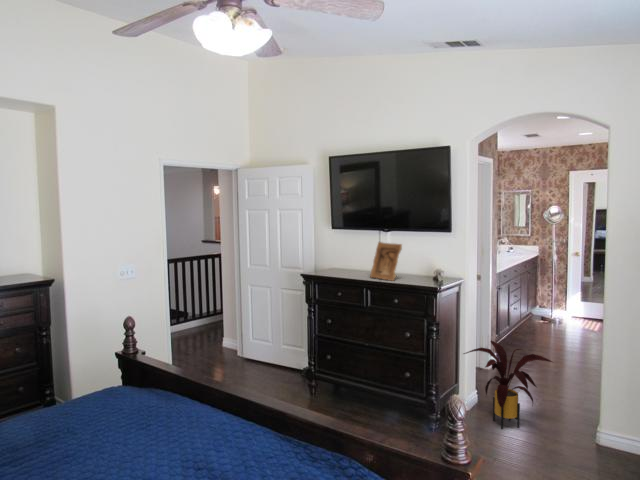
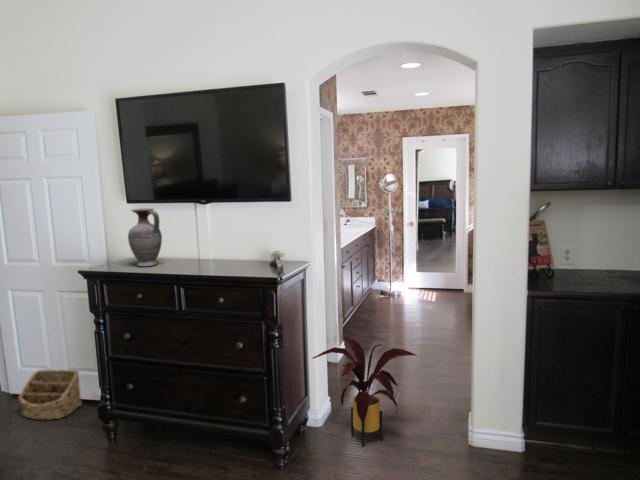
vase: none [333,233,355,274] -> present [128,208,162,266]
picture frame: present [370,242,402,281] -> none [184,218,227,272]
basket: none [254,342,293,376] -> present [18,370,82,420]

